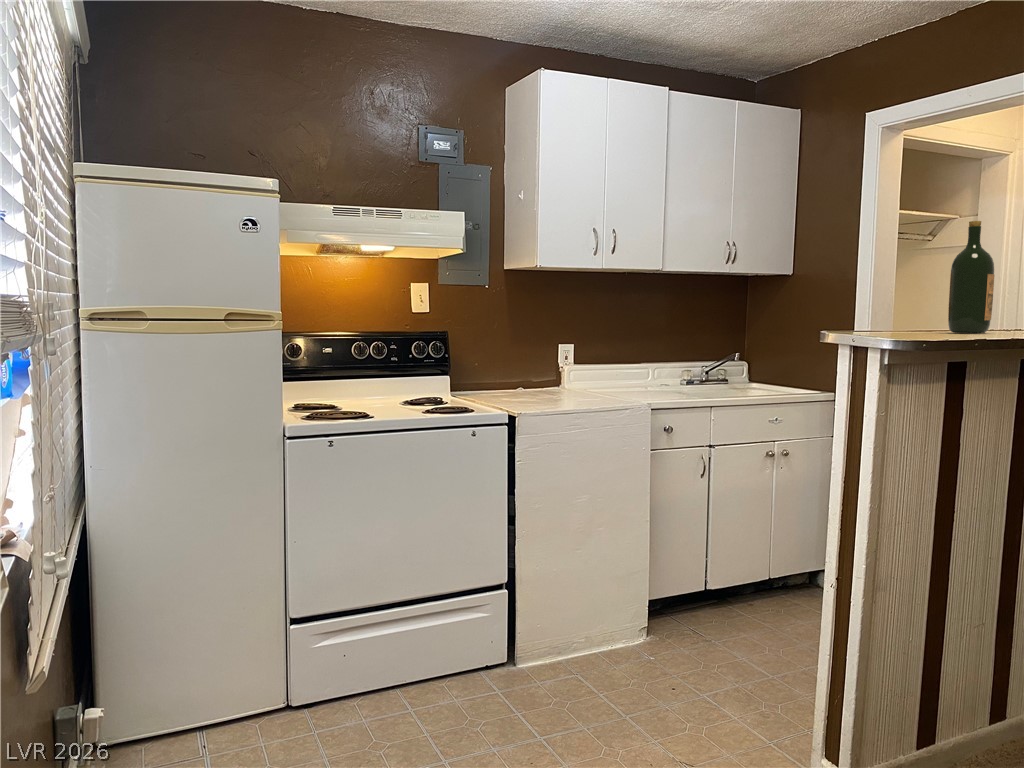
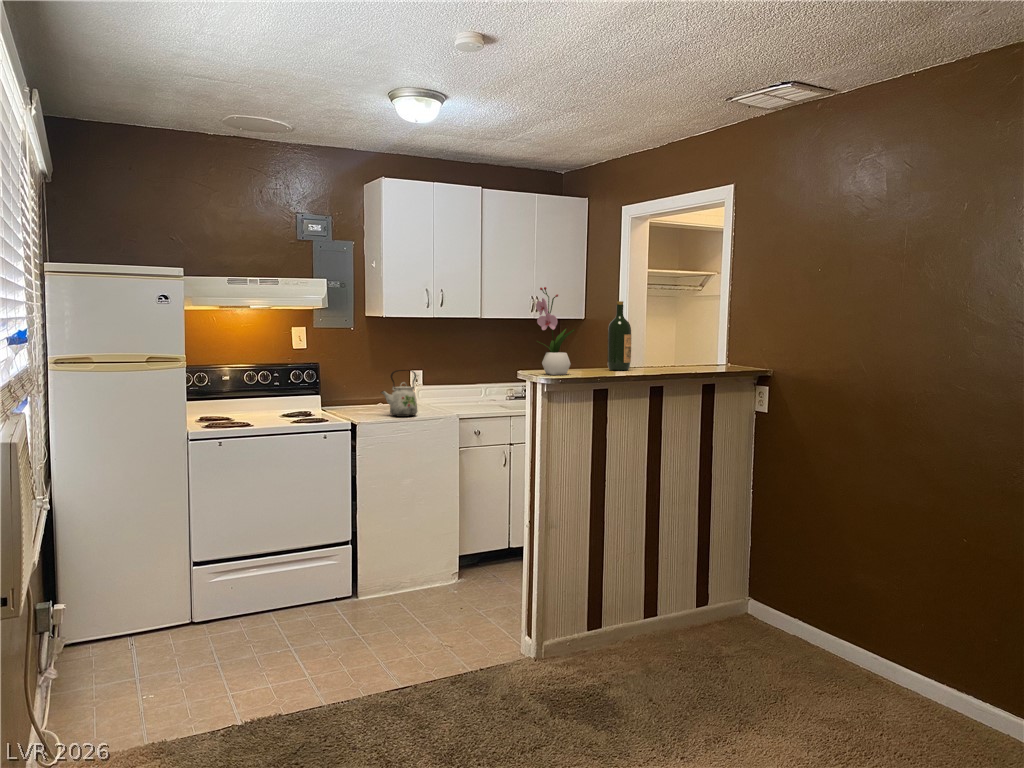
flower arrangement: none [872,188,946,336] -> present [536,287,575,375]
kettle: none [543,340,592,406] -> present [381,370,417,417]

